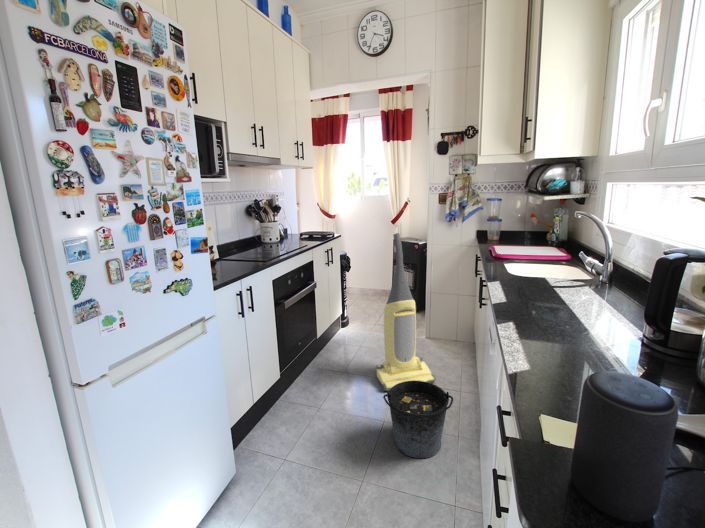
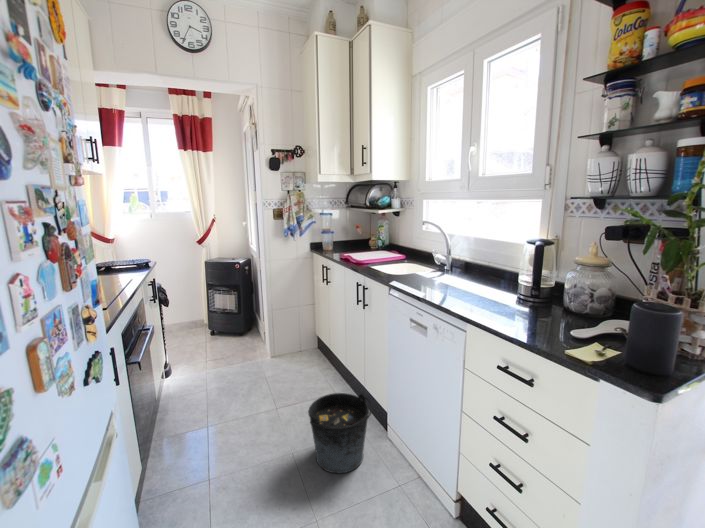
vacuum cleaner: present [376,233,435,391] -> none [251,250,314,424]

